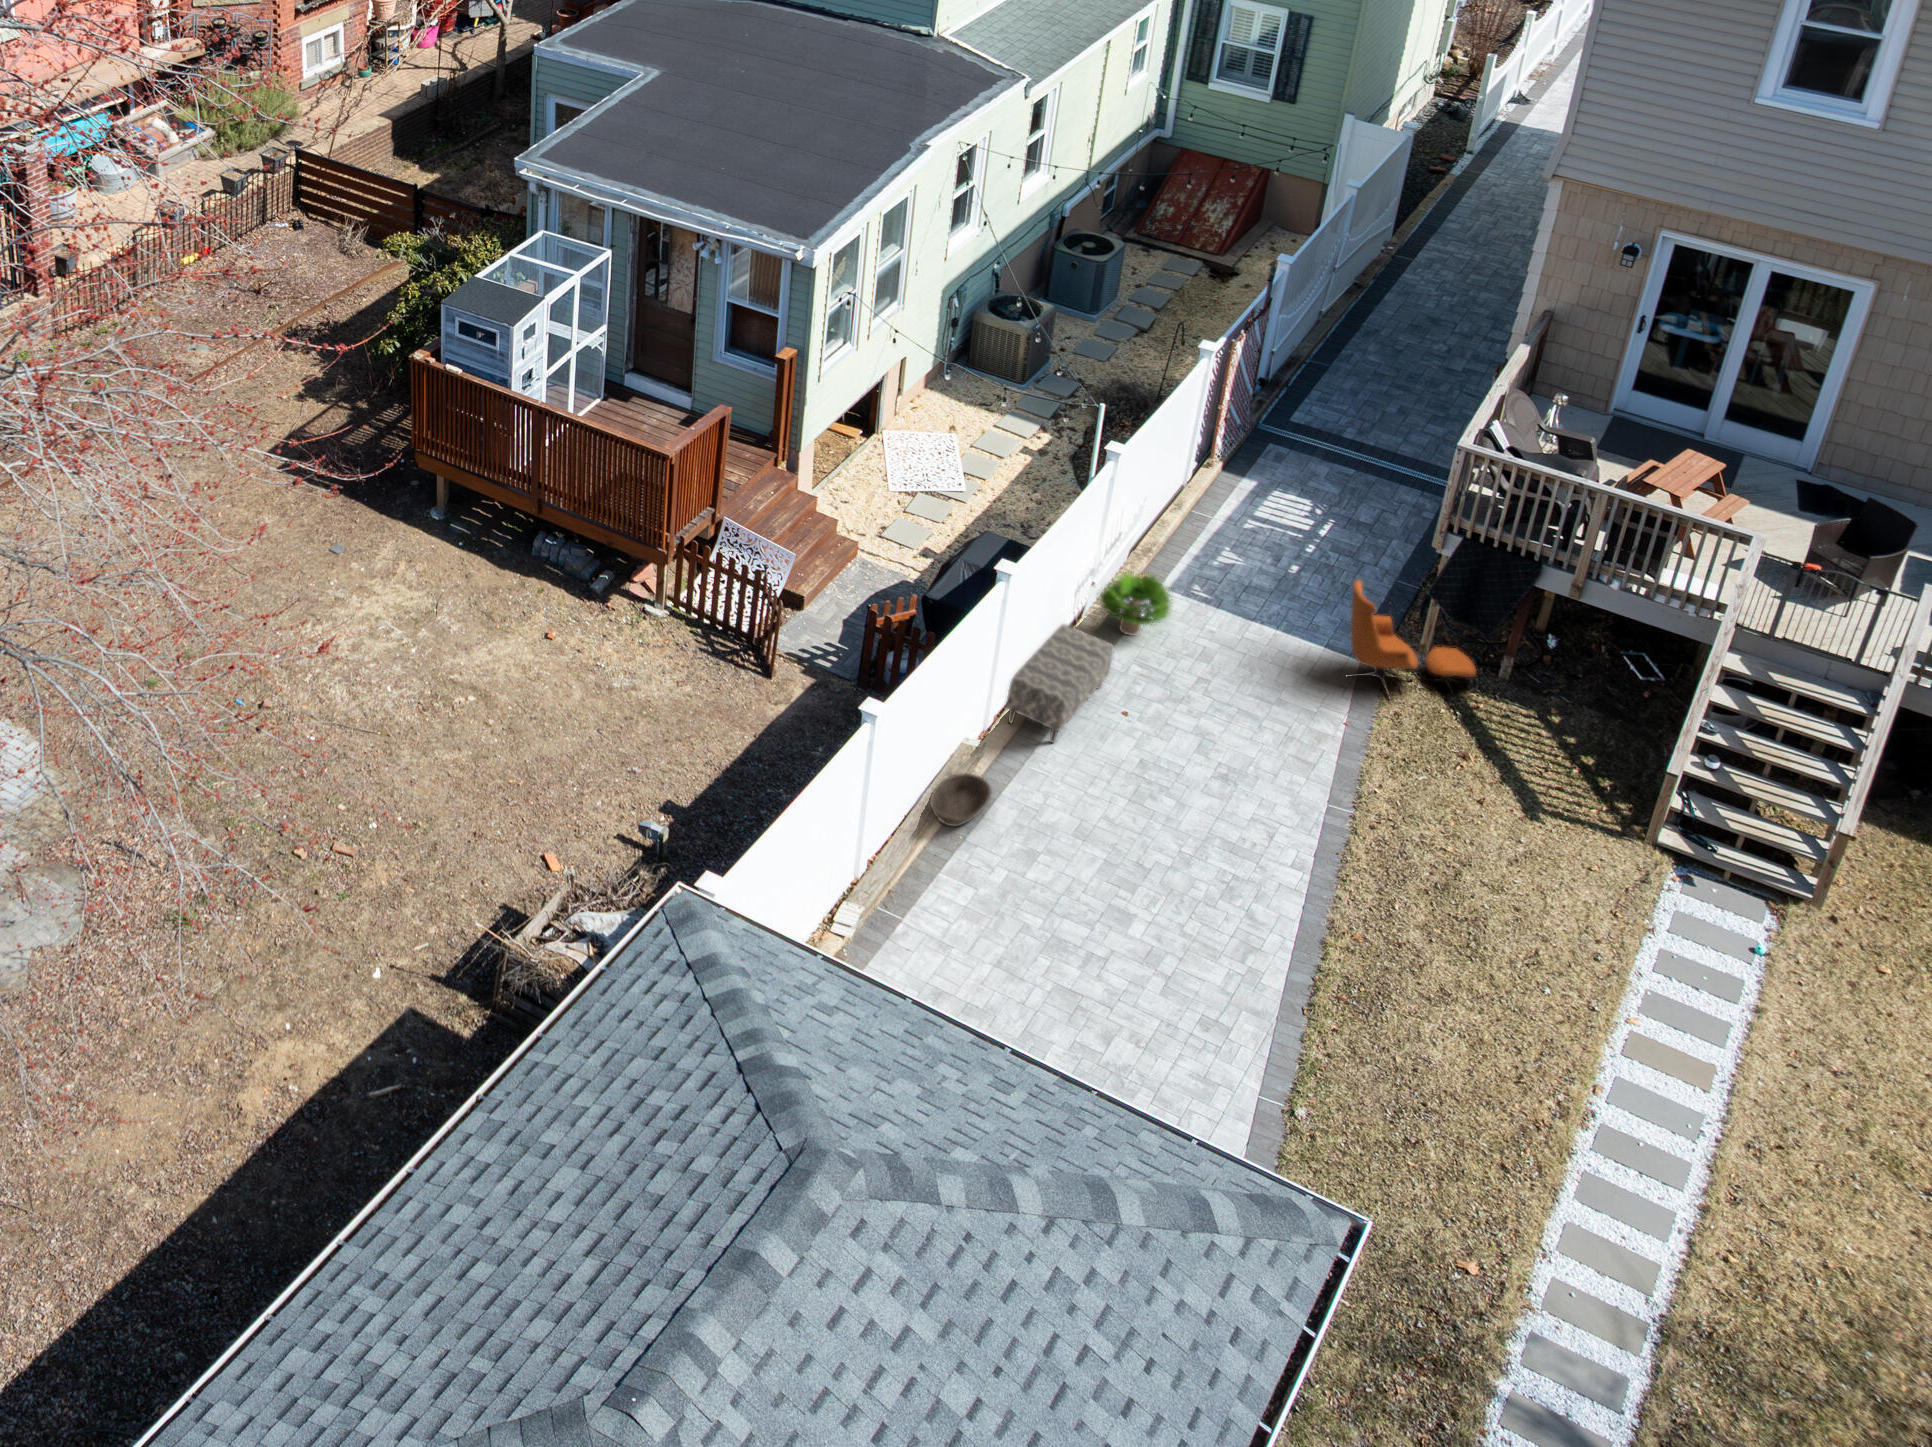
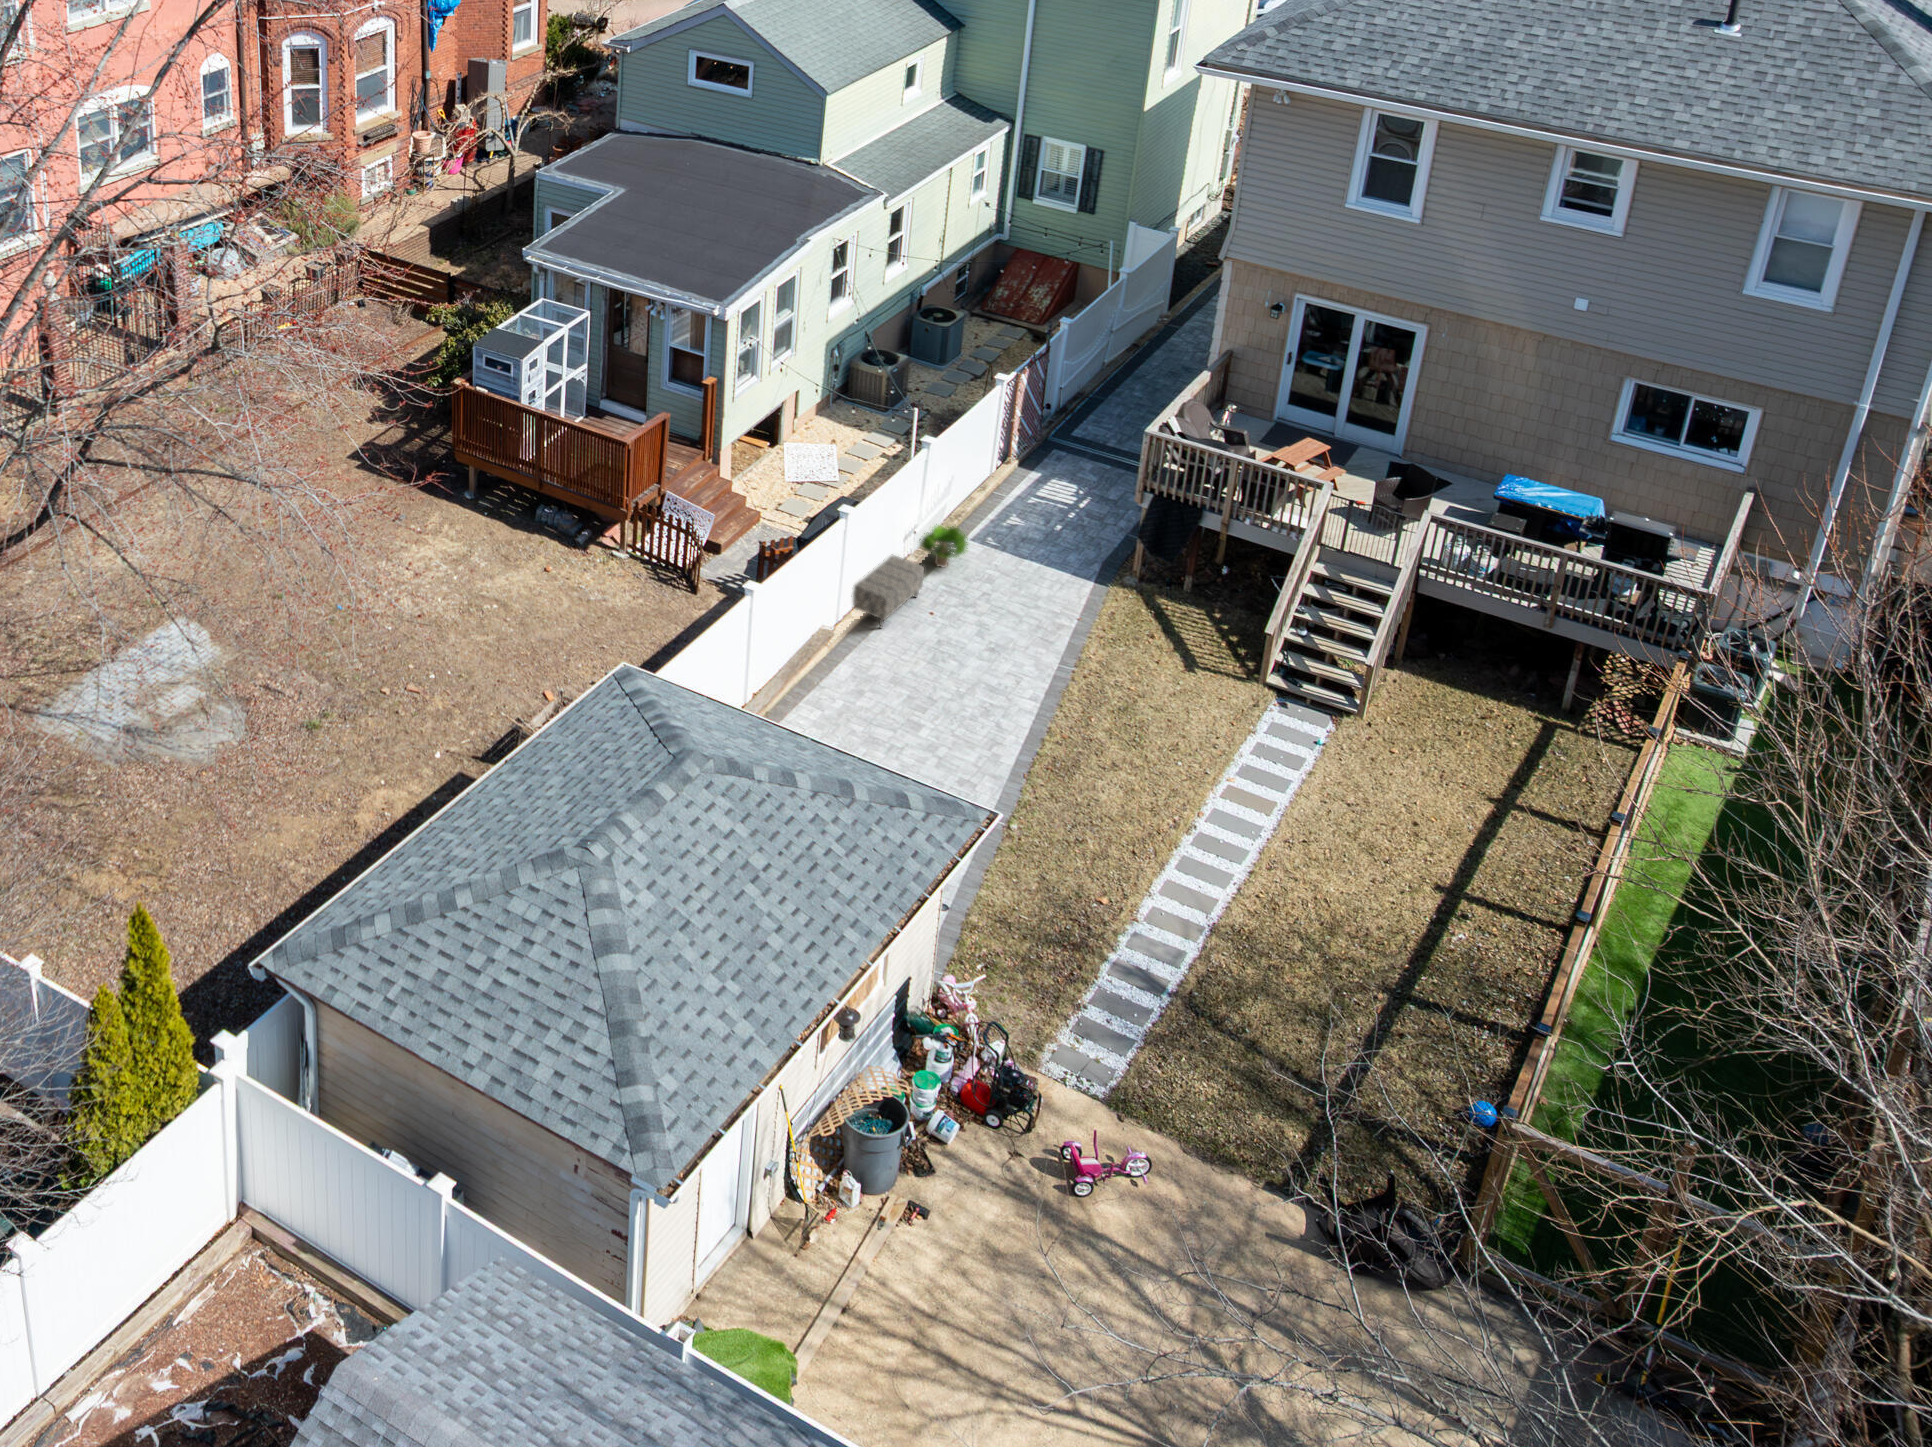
lounge chair: present [1348,580,1476,695] -> none [1081,523,1166,603]
basket: present [930,773,992,827] -> none [795,643,836,674]

